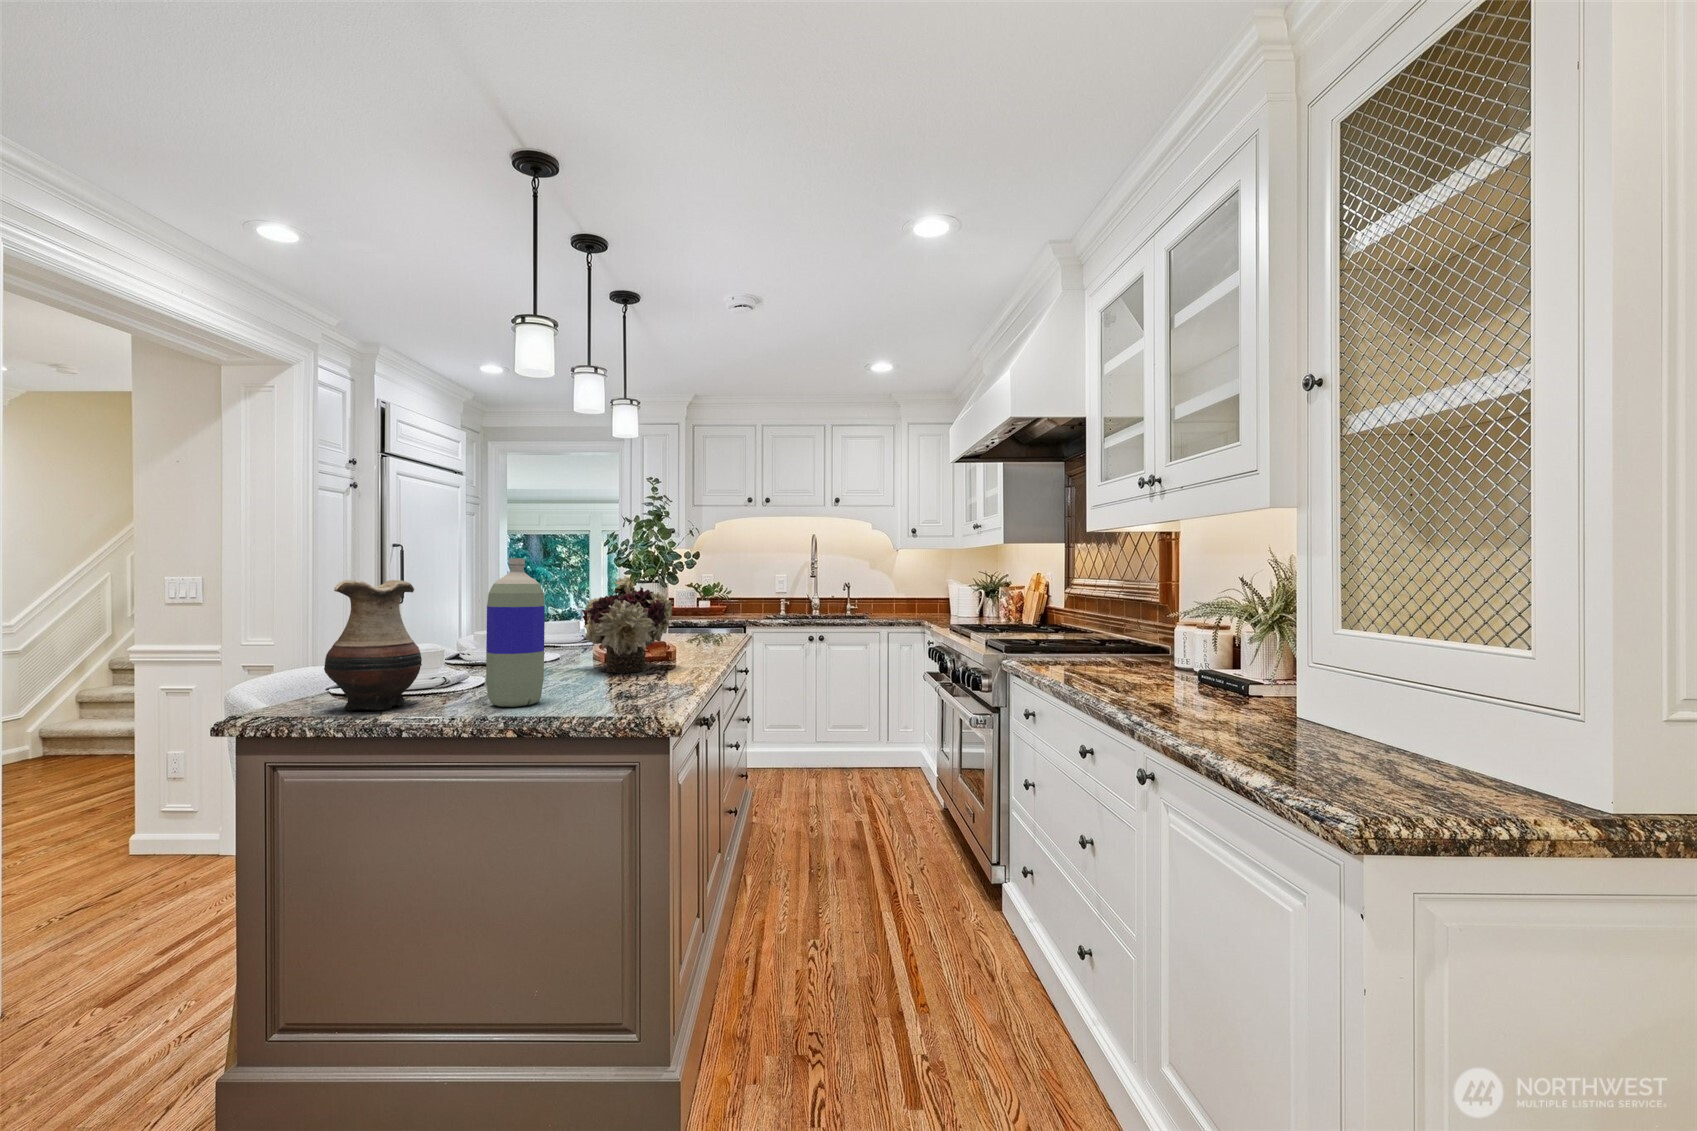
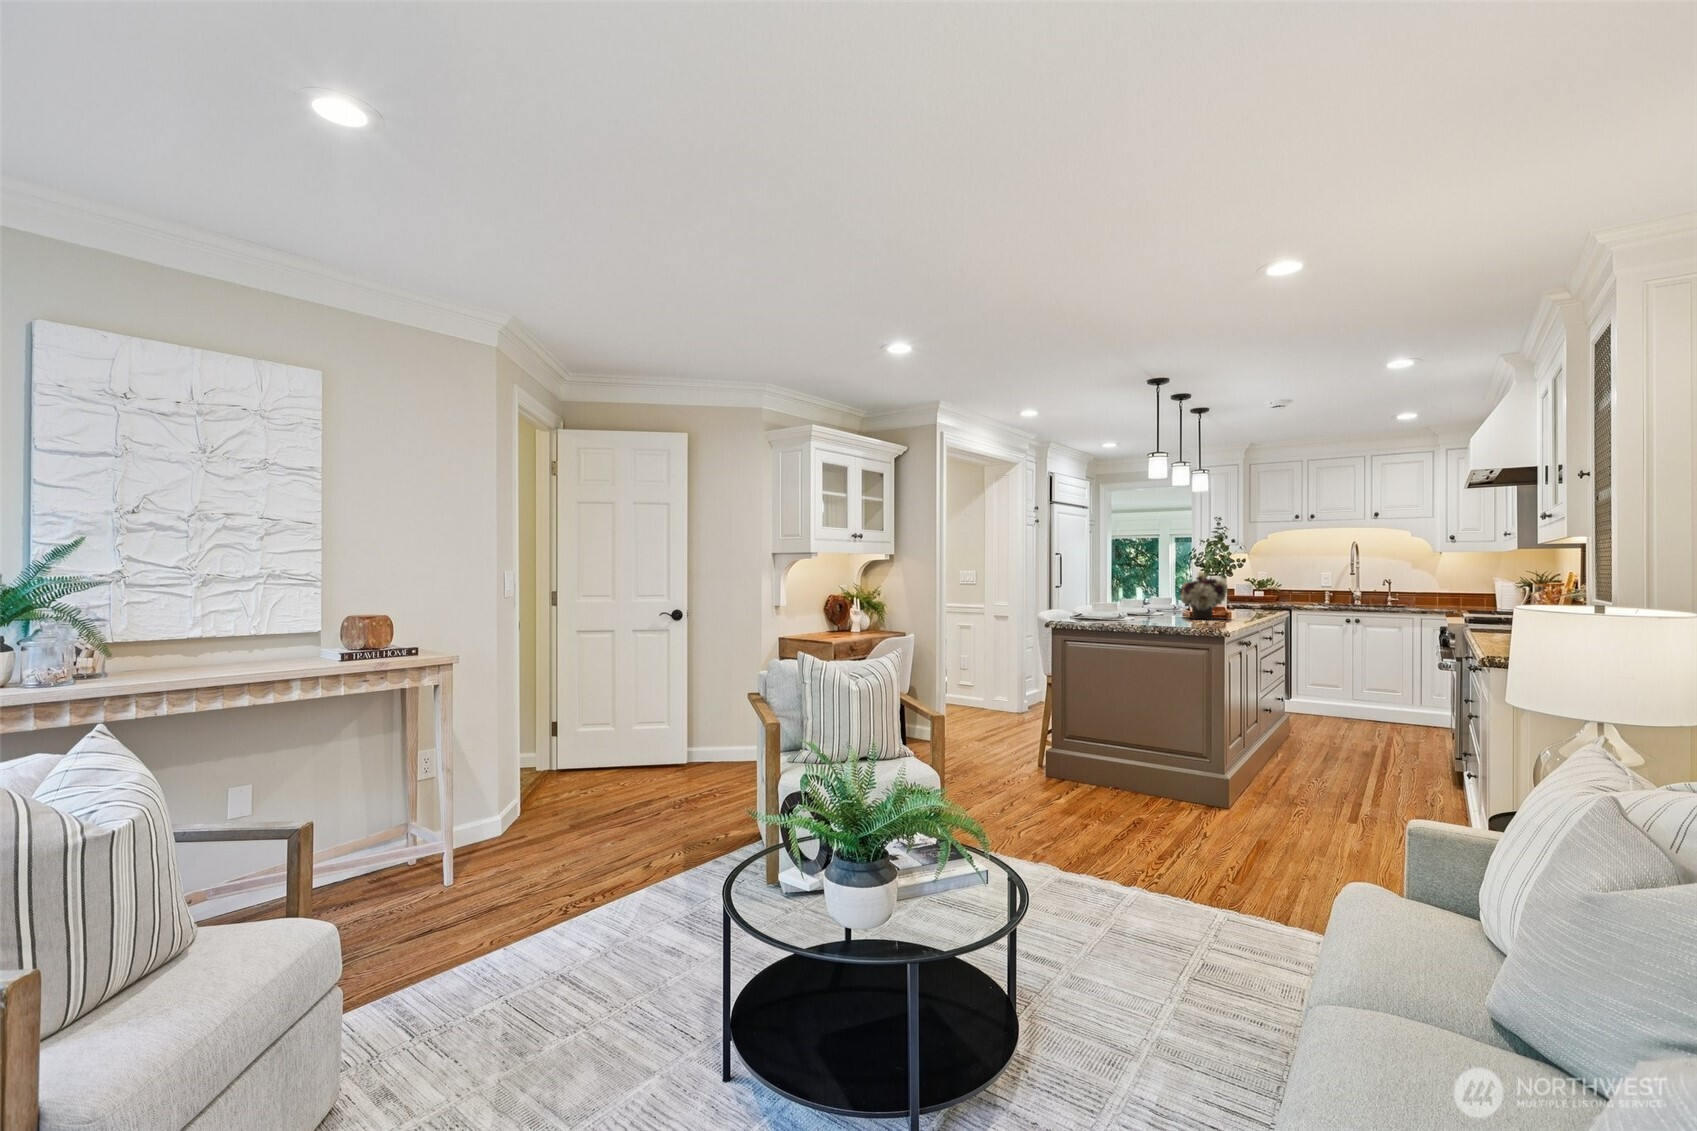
bottle: present [486,558,545,707] -> none [1145,563,1169,623]
vase: present [324,580,422,710] -> none [1084,572,1118,621]

